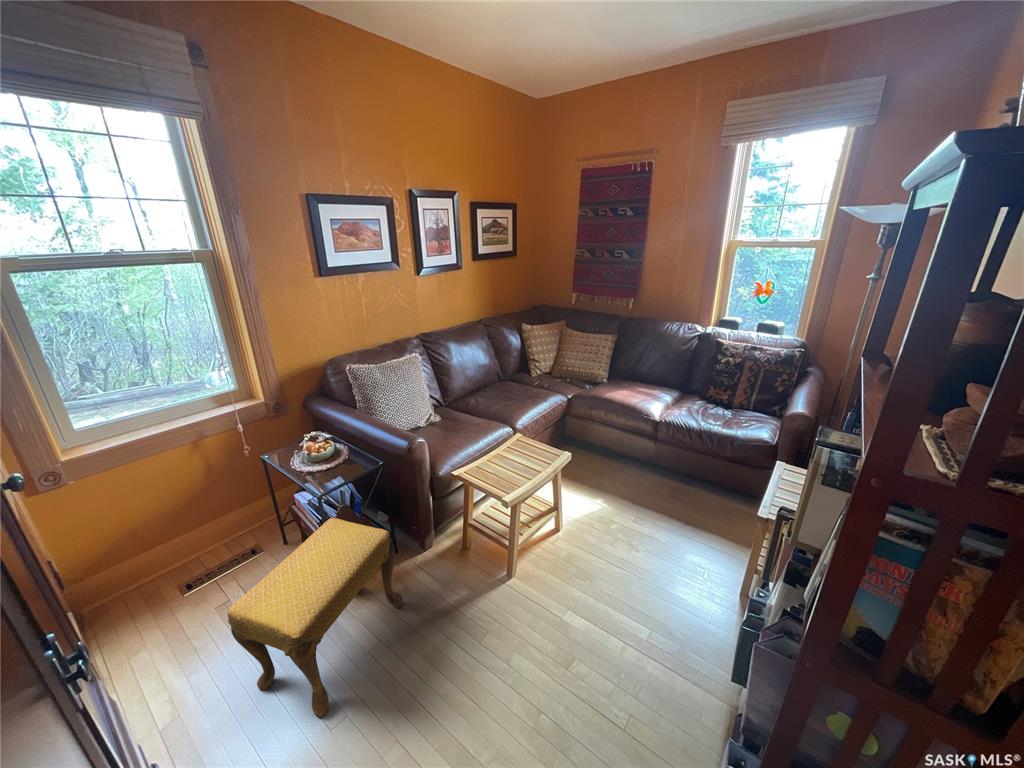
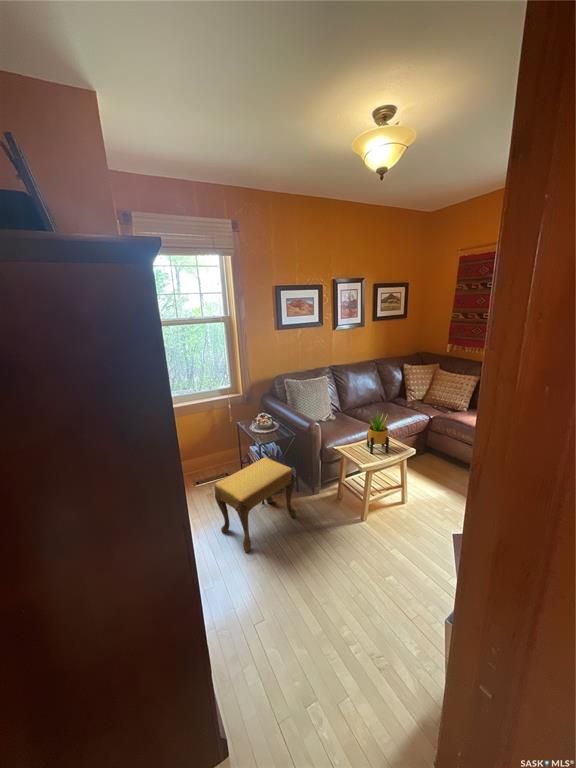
potted plant: none [498,401,536,473] -> present [367,413,389,454]

